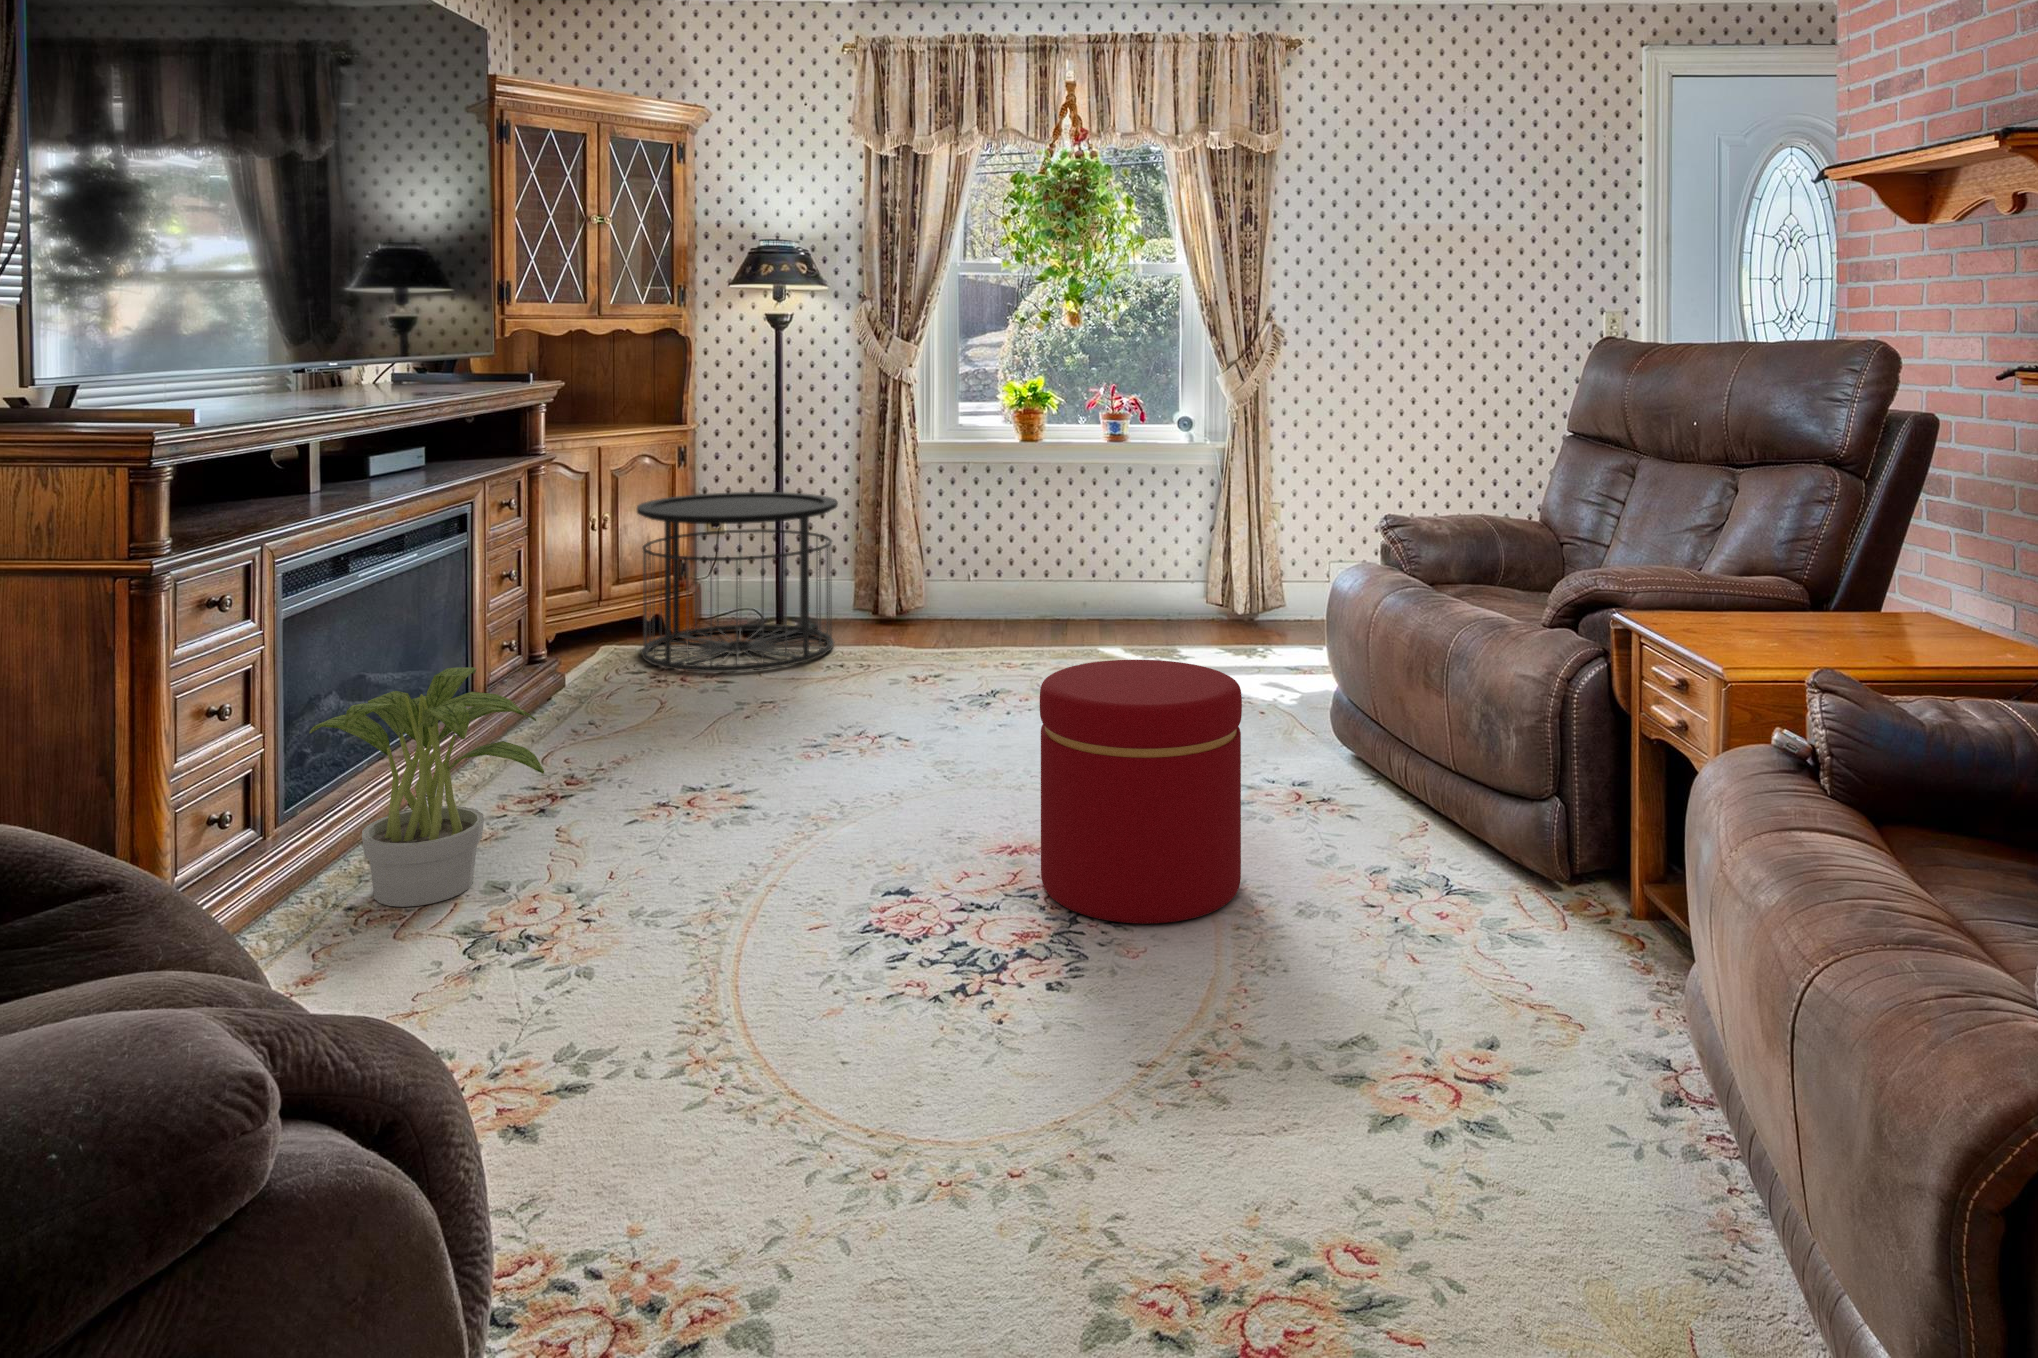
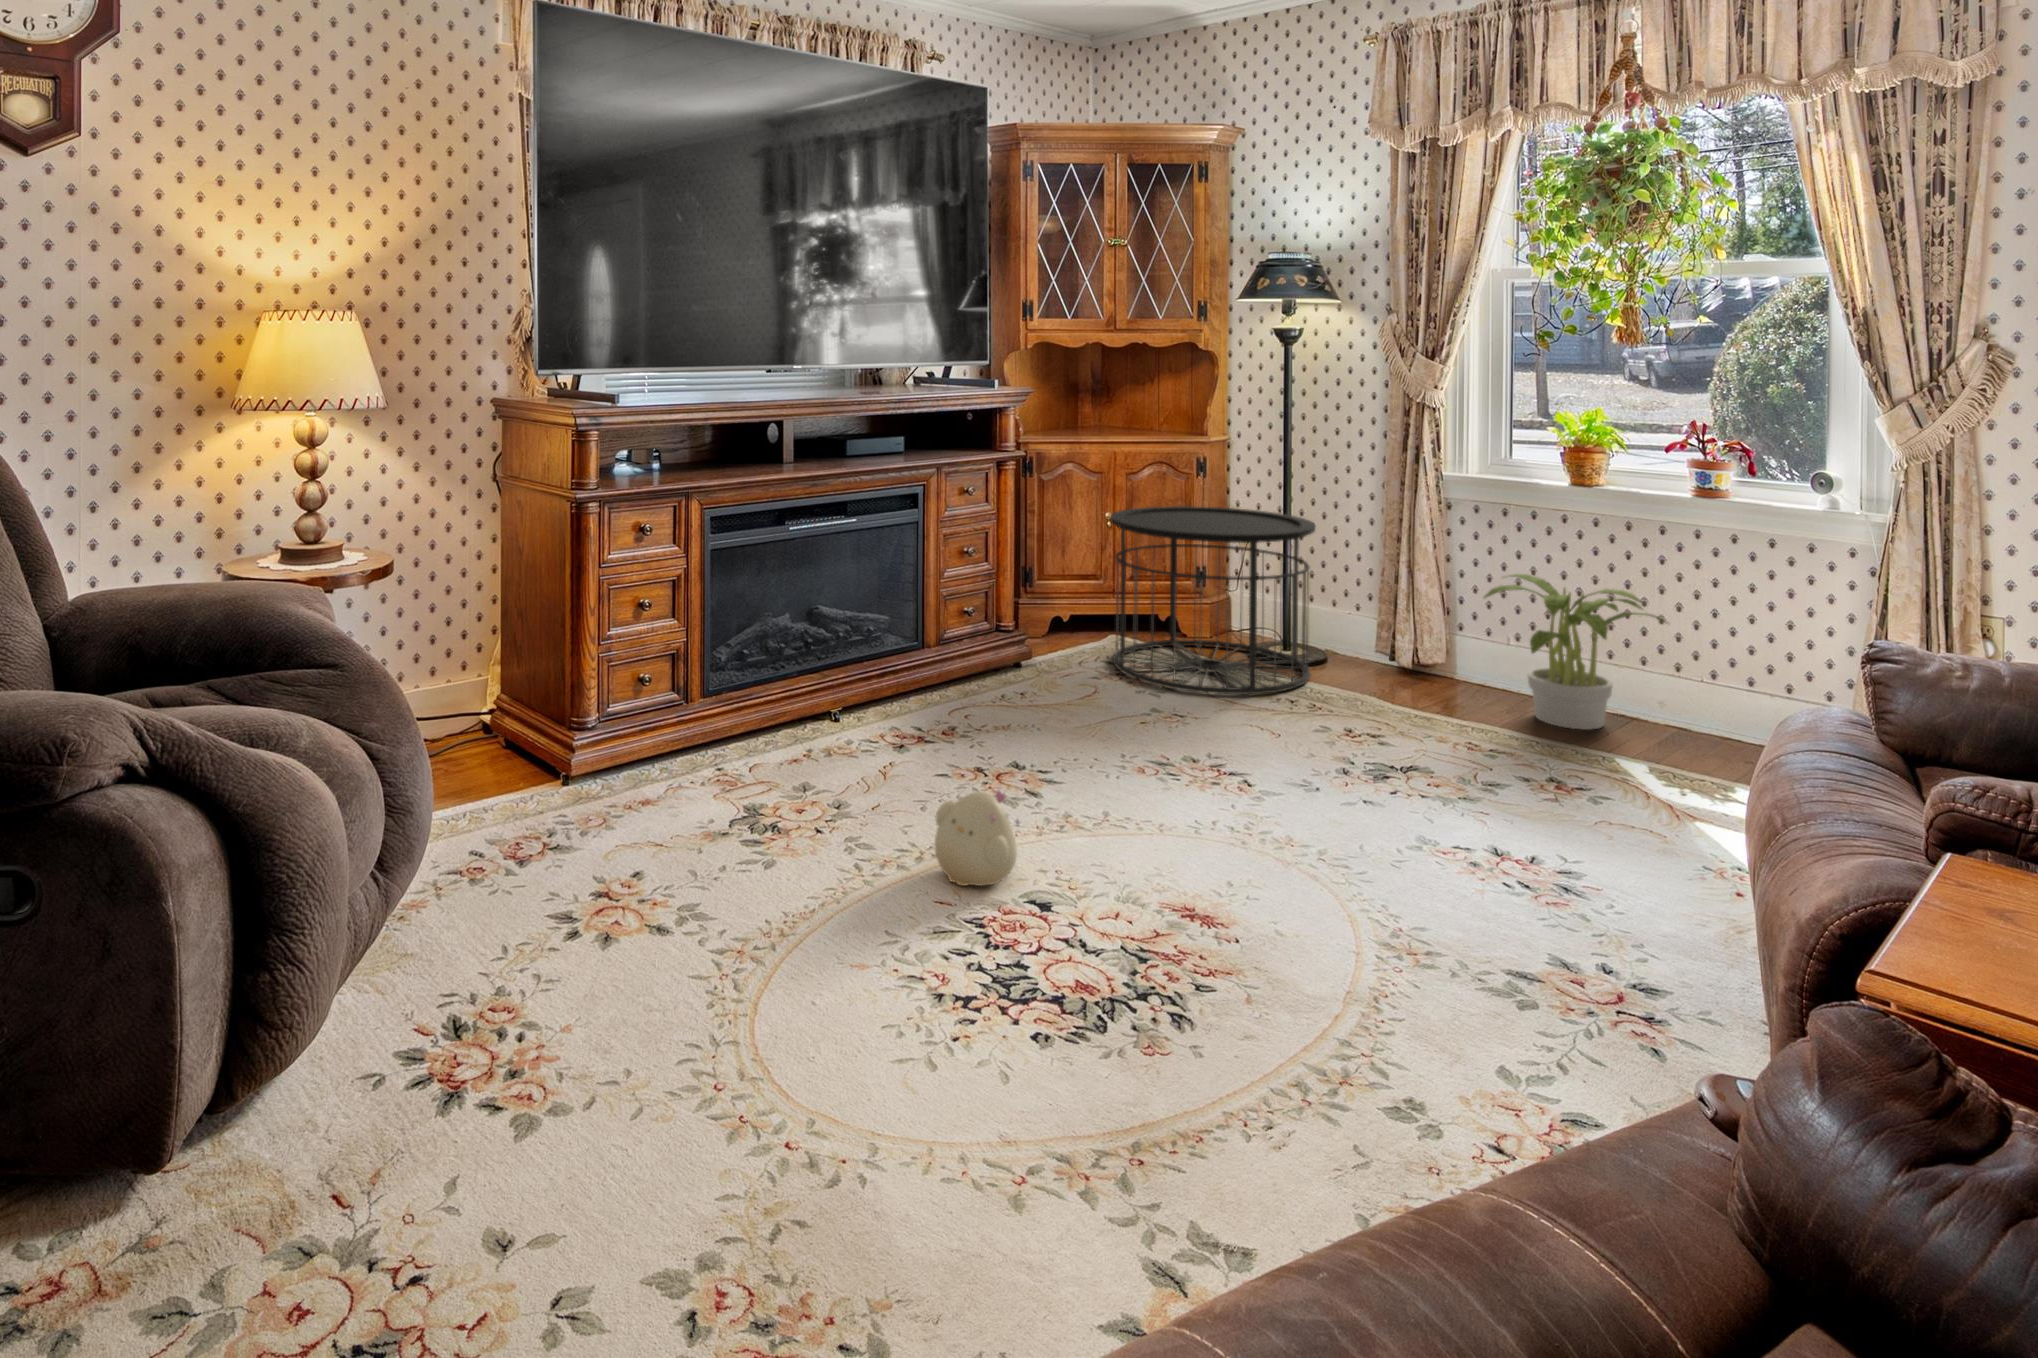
ottoman: present [1040,660,1242,924] -> none [1073,760,1345,1143]
potted plant: present [310,668,544,907] -> present [1484,574,1664,730]
plush toy: none [772,751,866,852] -> present [935,790,1020,886]

